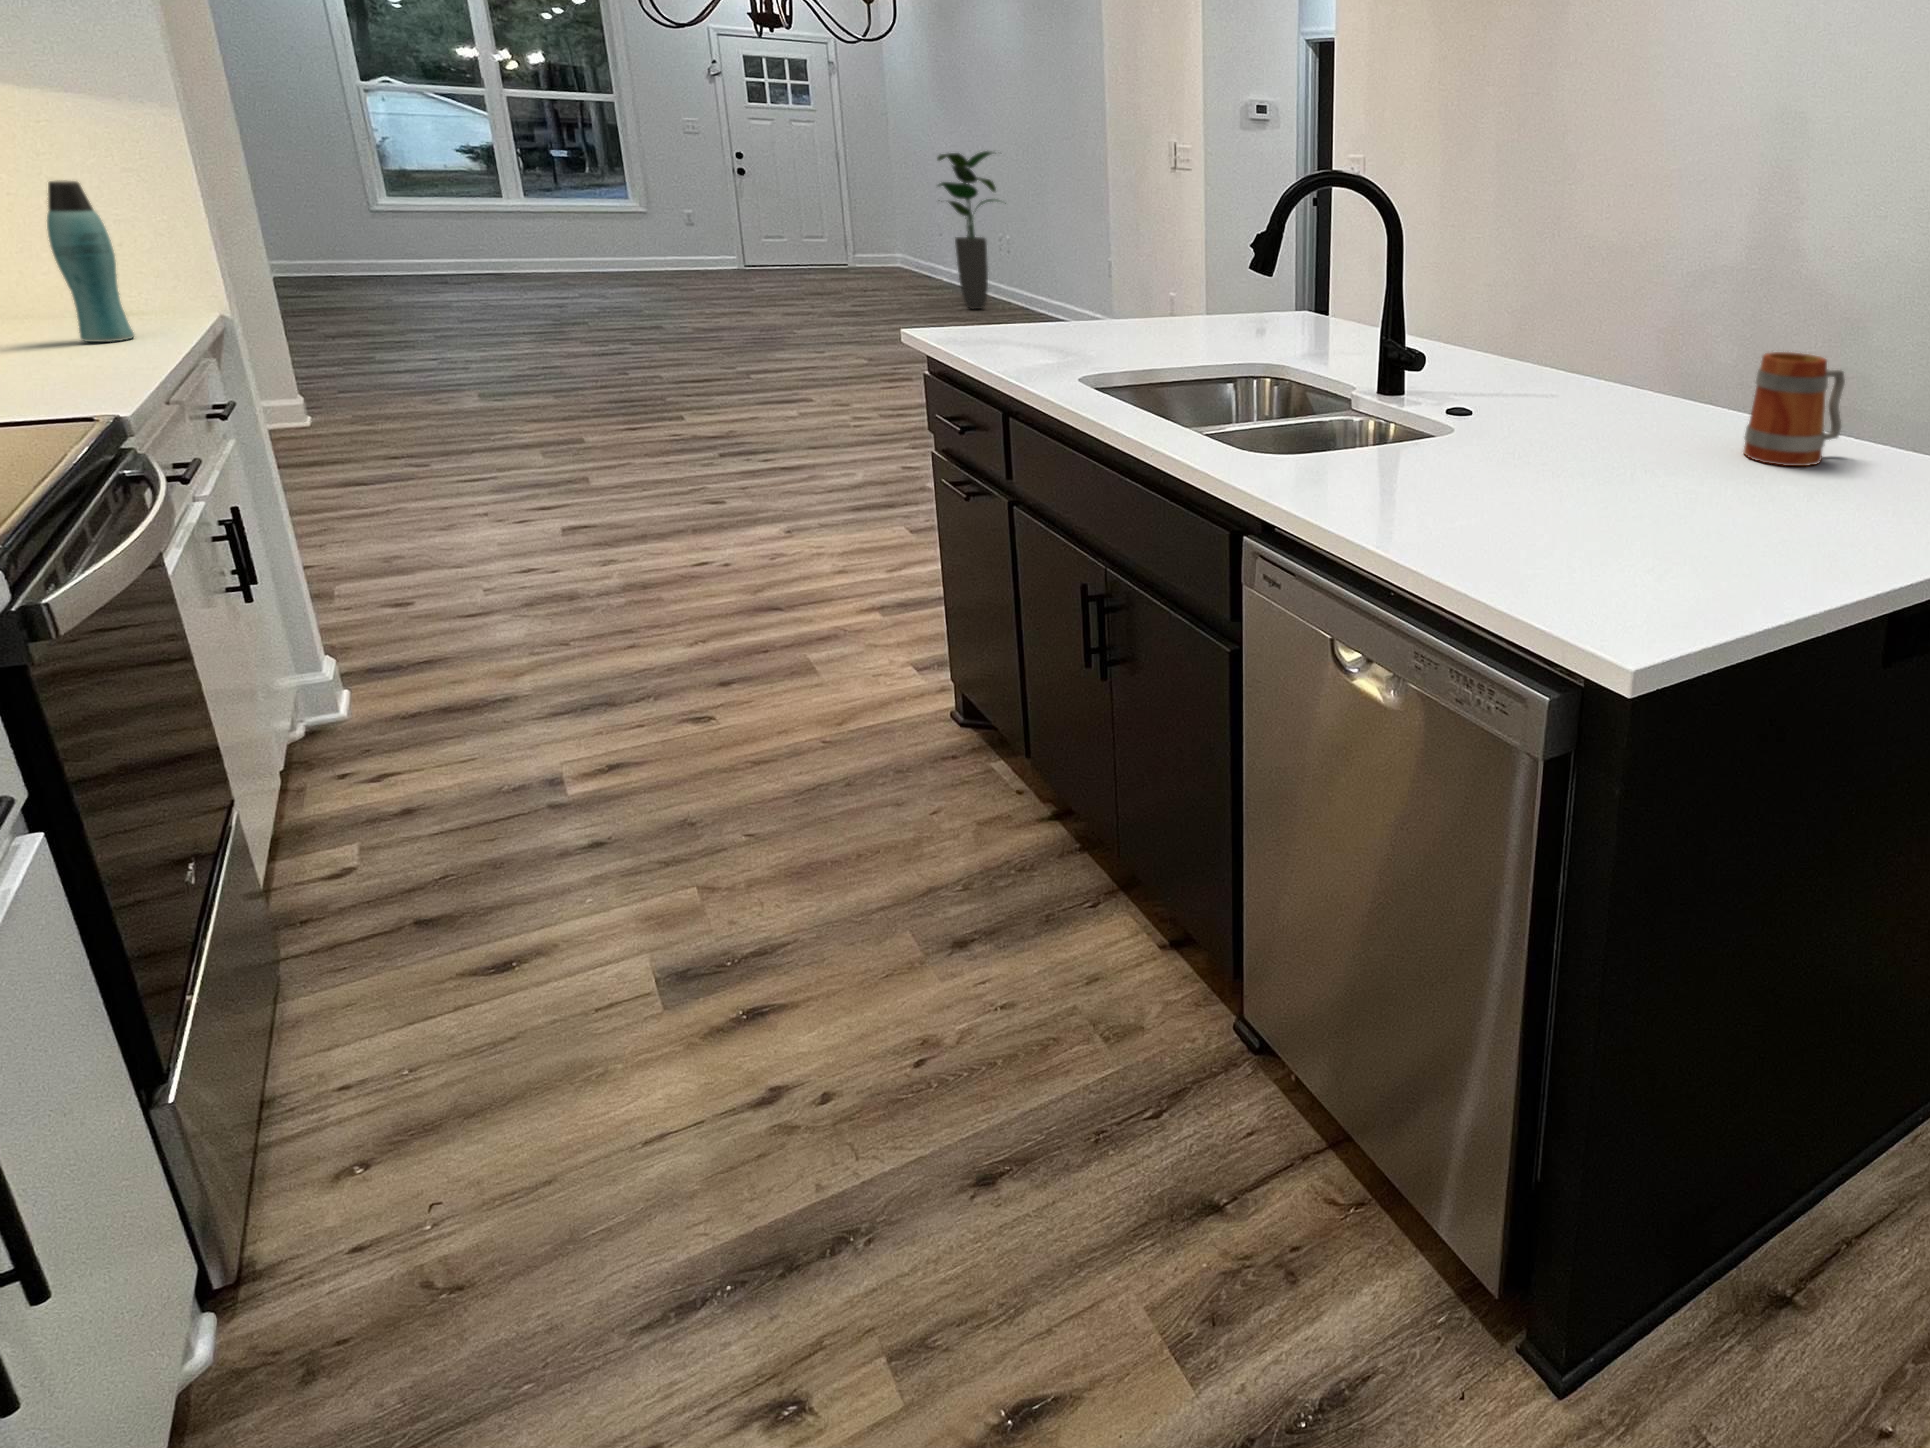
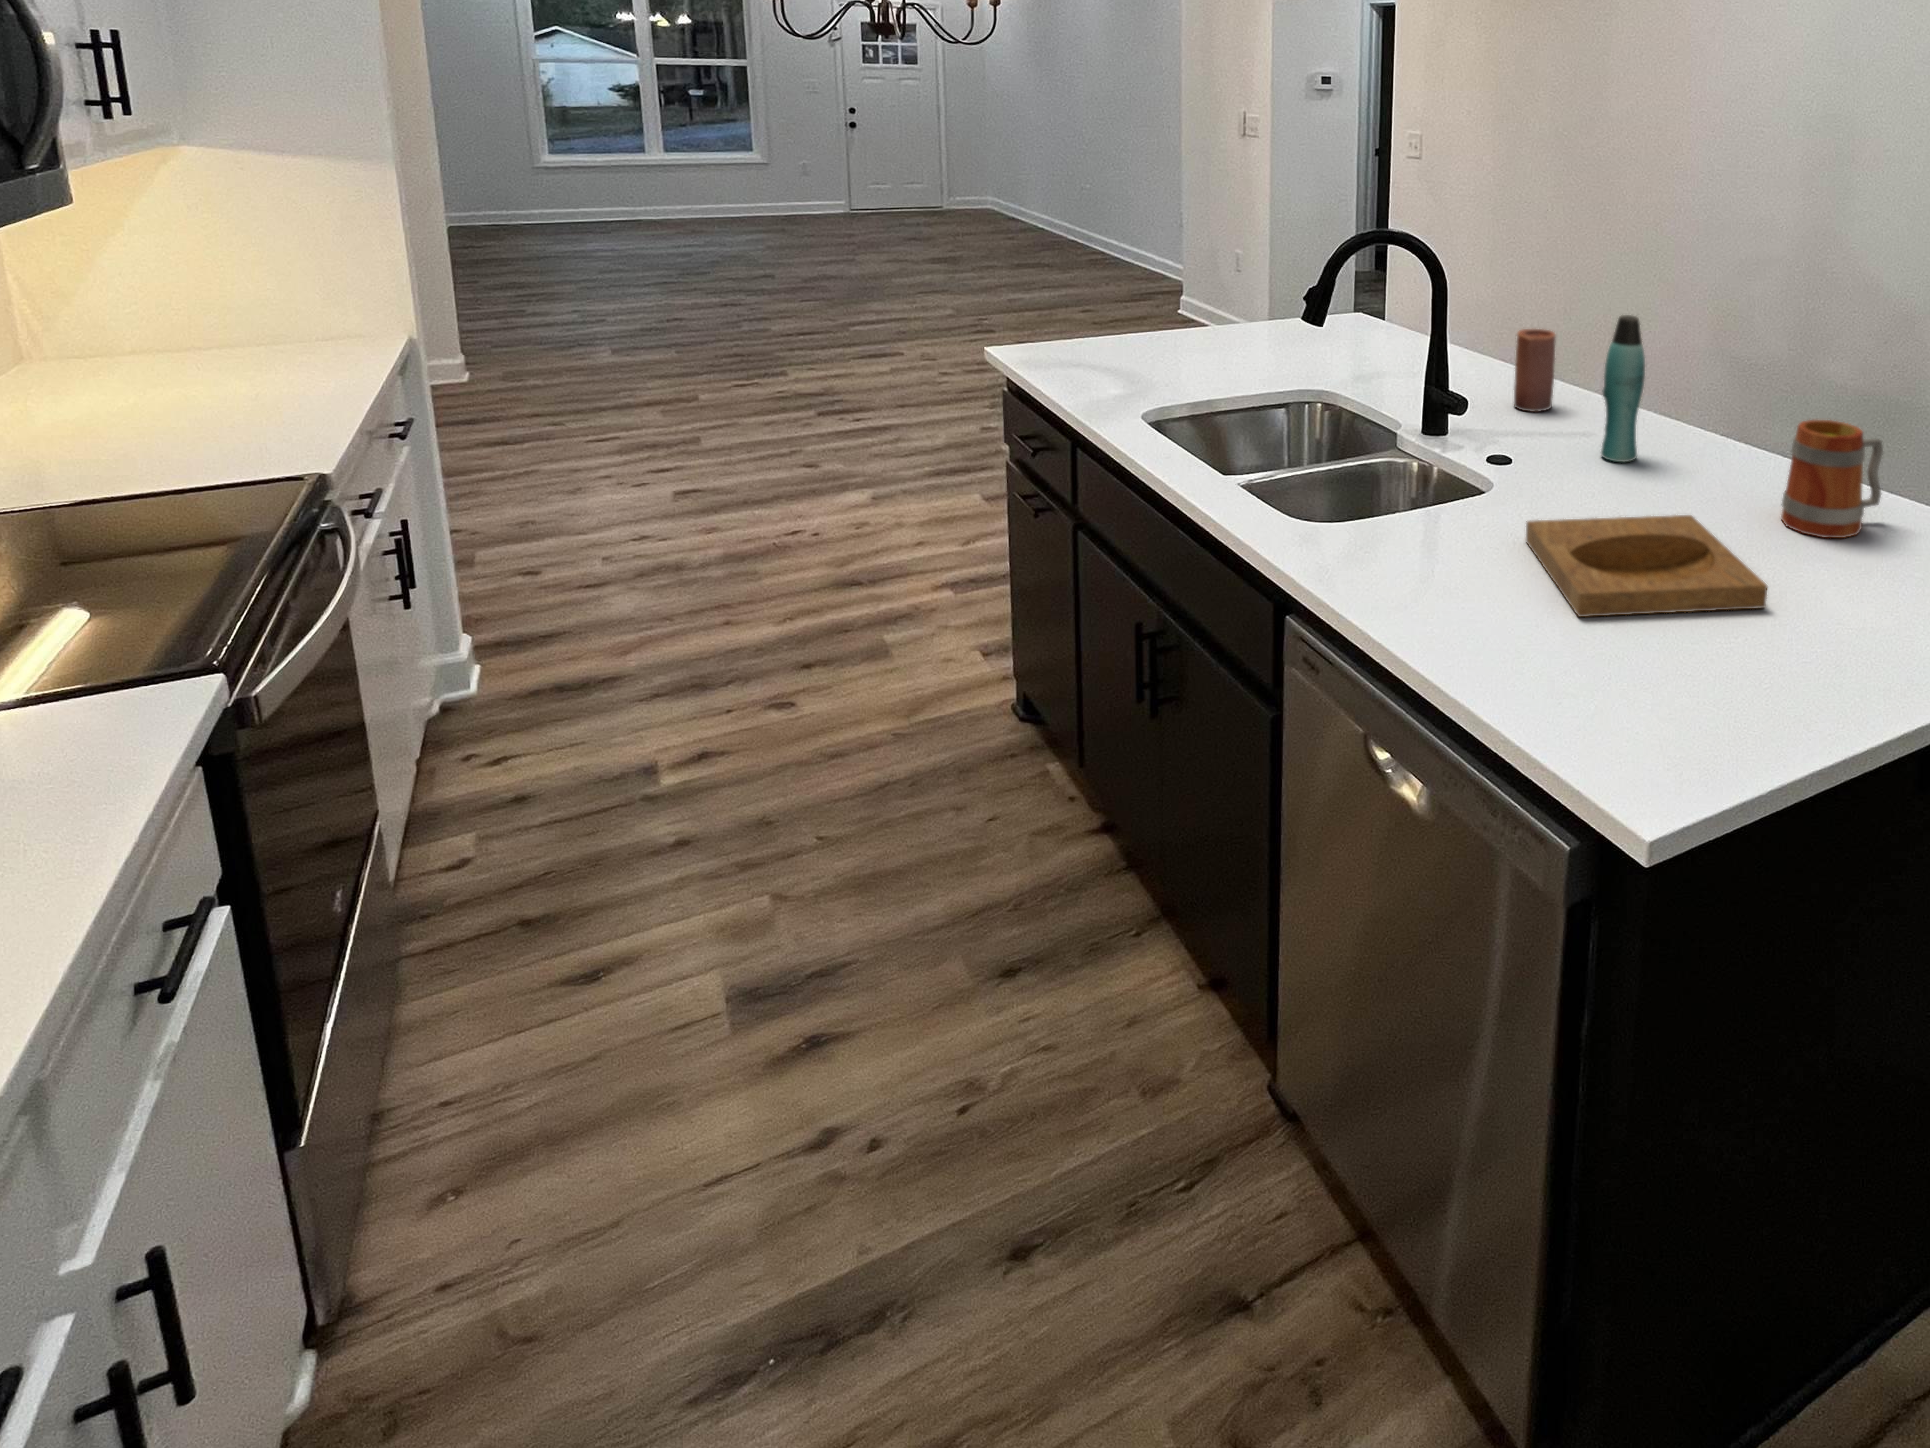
potted plant: present [937,151,1006,309] -> none [1025,109,1091,255]
bottle: present [47,180,134,342] -> present [1601,315,1645,462]
candle: none [1470,295,1513,380] -> present [1514,329,1556,412]
tray: none [1491,443,1737,520] -> present [1526,515,1768,617]

